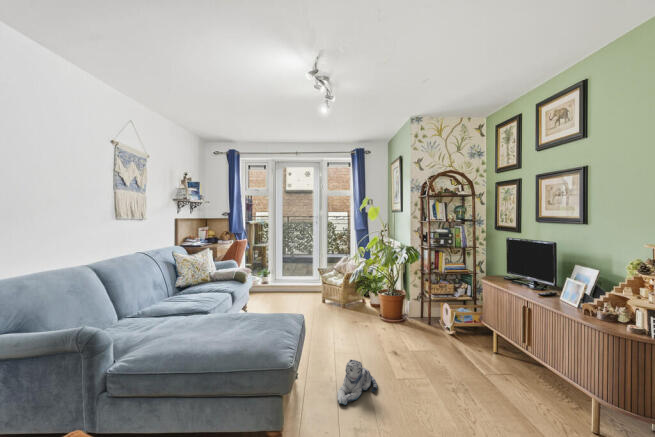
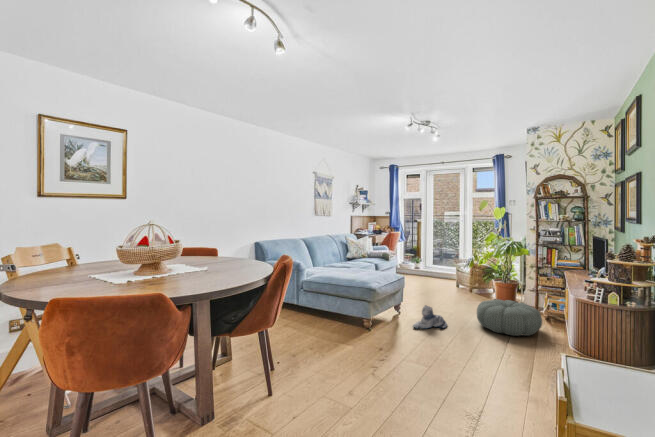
pouf: none [397,323,476,375] -> present [477,299,542,336]

